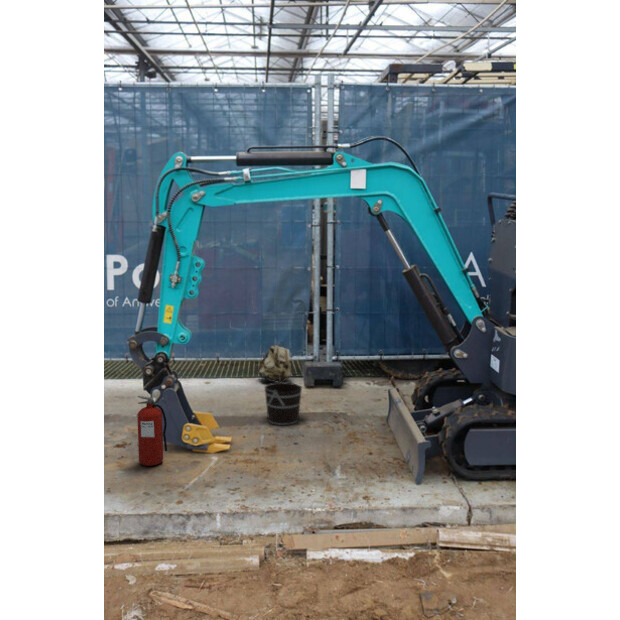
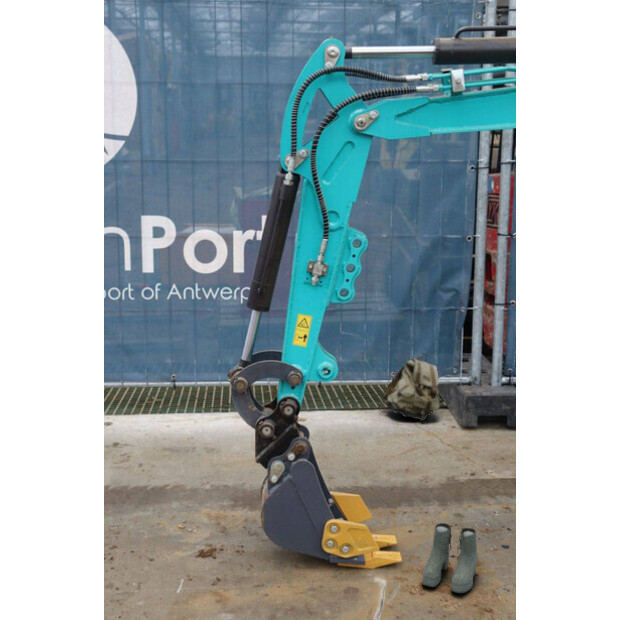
bucket: present [265,382,302,425] -> none [430,431,495,508]
fire extinguisher: present [137,396,167,466] -> none [252,476,302,598]
boots: none [238,425,273,461] -> present [422,523,478,593]

